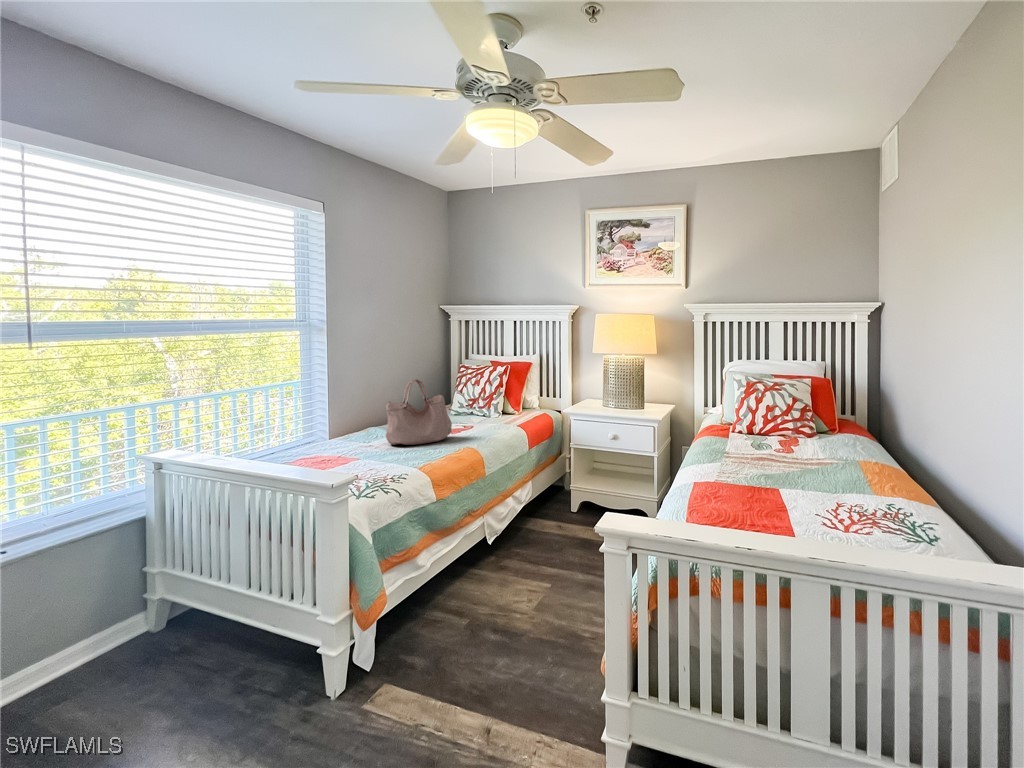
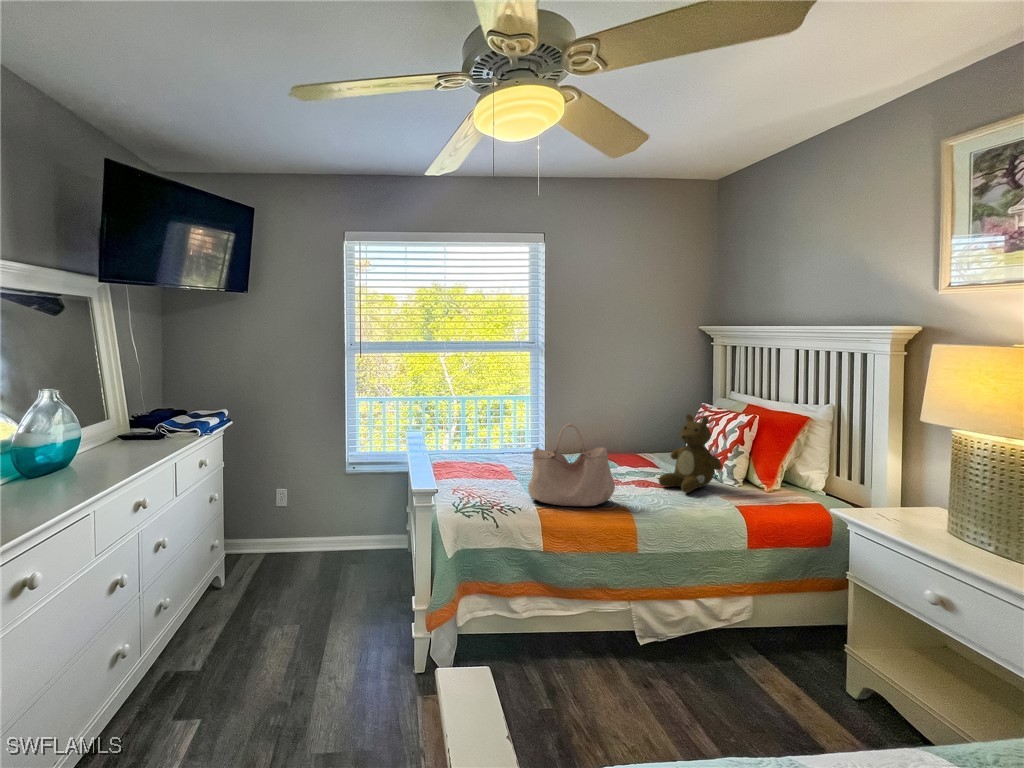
teddy bear: none [460,368,502,424] -> present [659,414,722,493]

